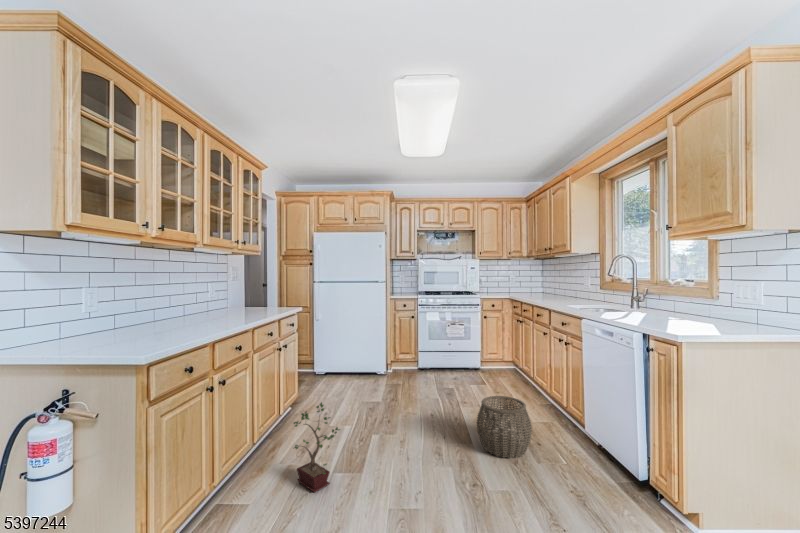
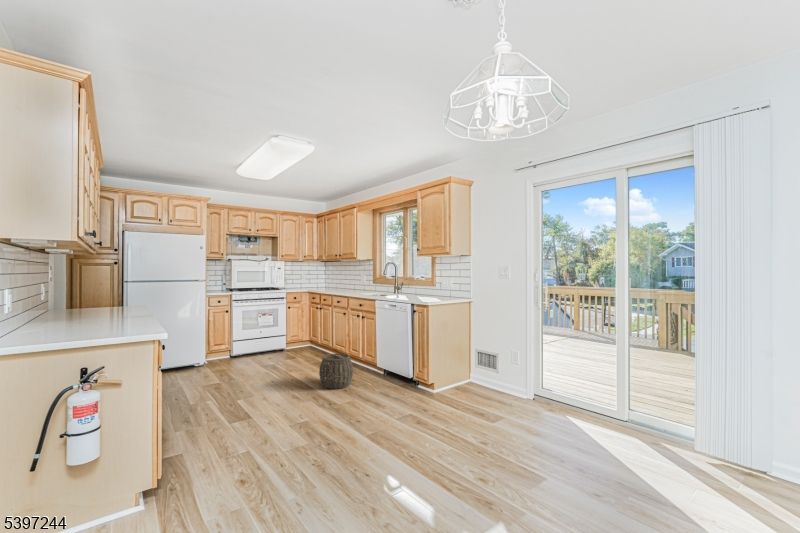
potted plant: present [294,402,340,492] -> none [205,369,258,432]

